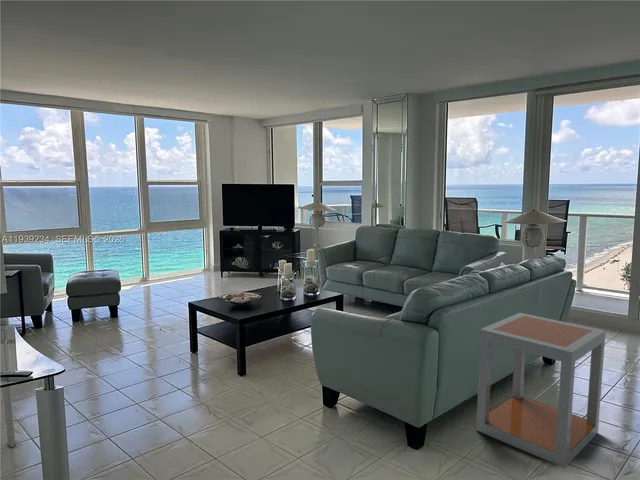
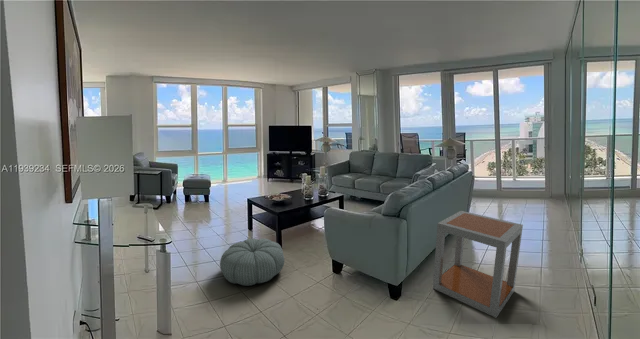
pouf: none [149,360,249,429] -> present [220,239,284,286]

